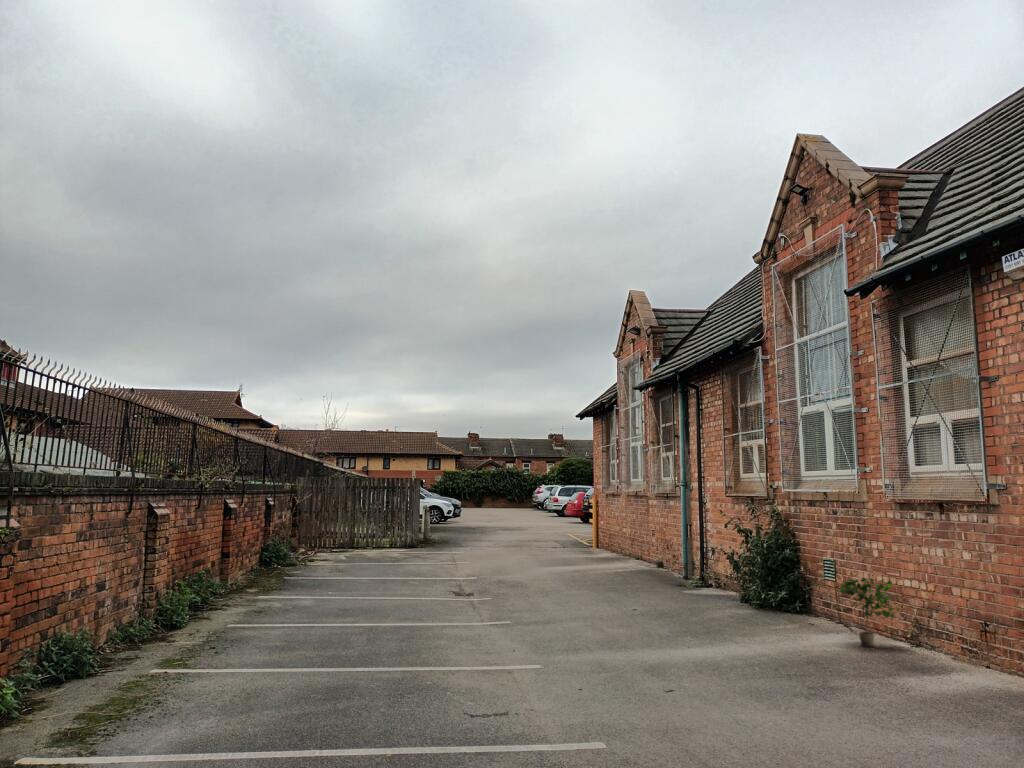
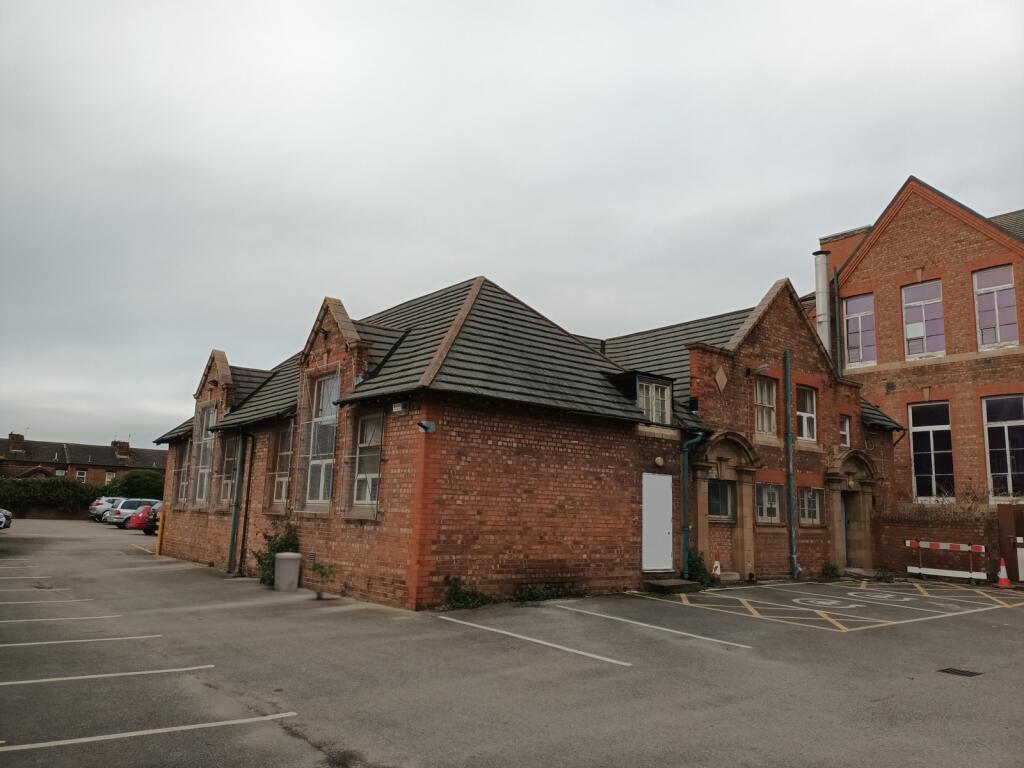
trash can: none [763,557,809,620] -> present [274,553,301,591]

